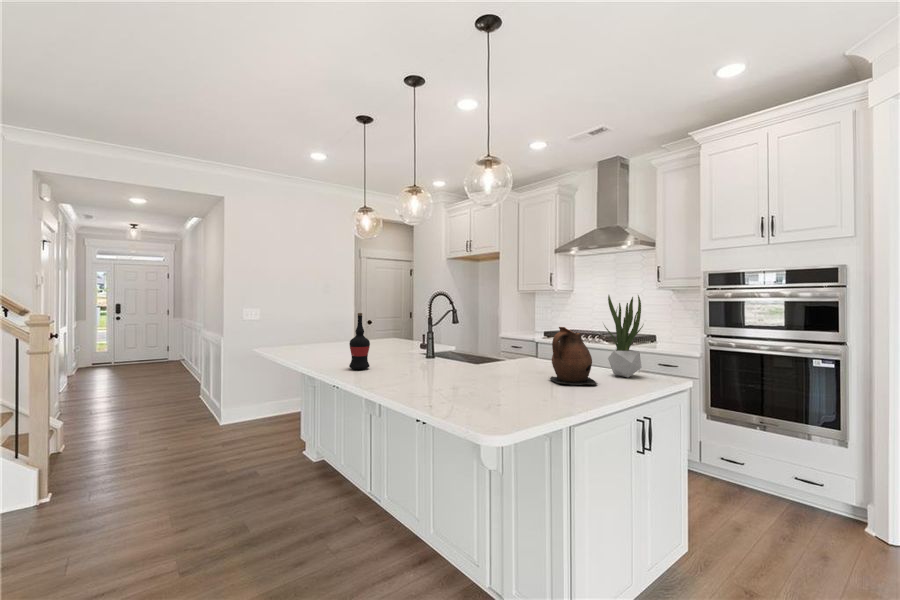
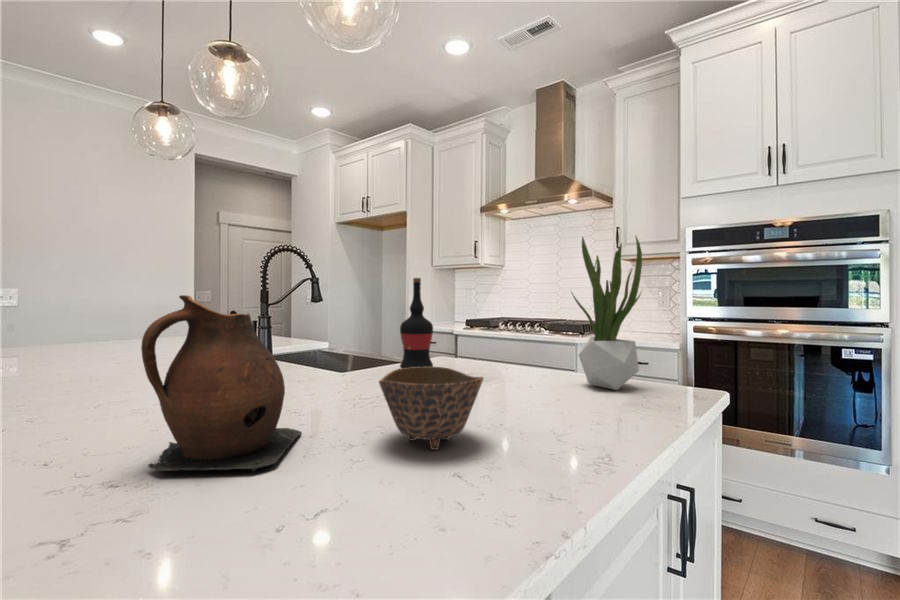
wine bottle: present [349,313,370,369] -> present [400,278,433,368]
ceramic pitcher: present [550,327,597,385] -> present [141,295,302,472]
bowl: none [507,361,552,395] -> present [379,367,483,450]

